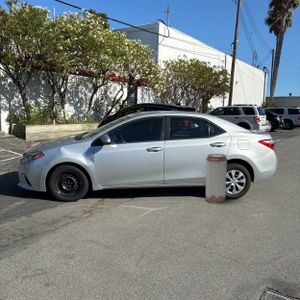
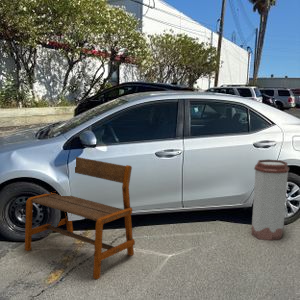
bench: none [68,150,131,216] -> present [25,157,135,279]

